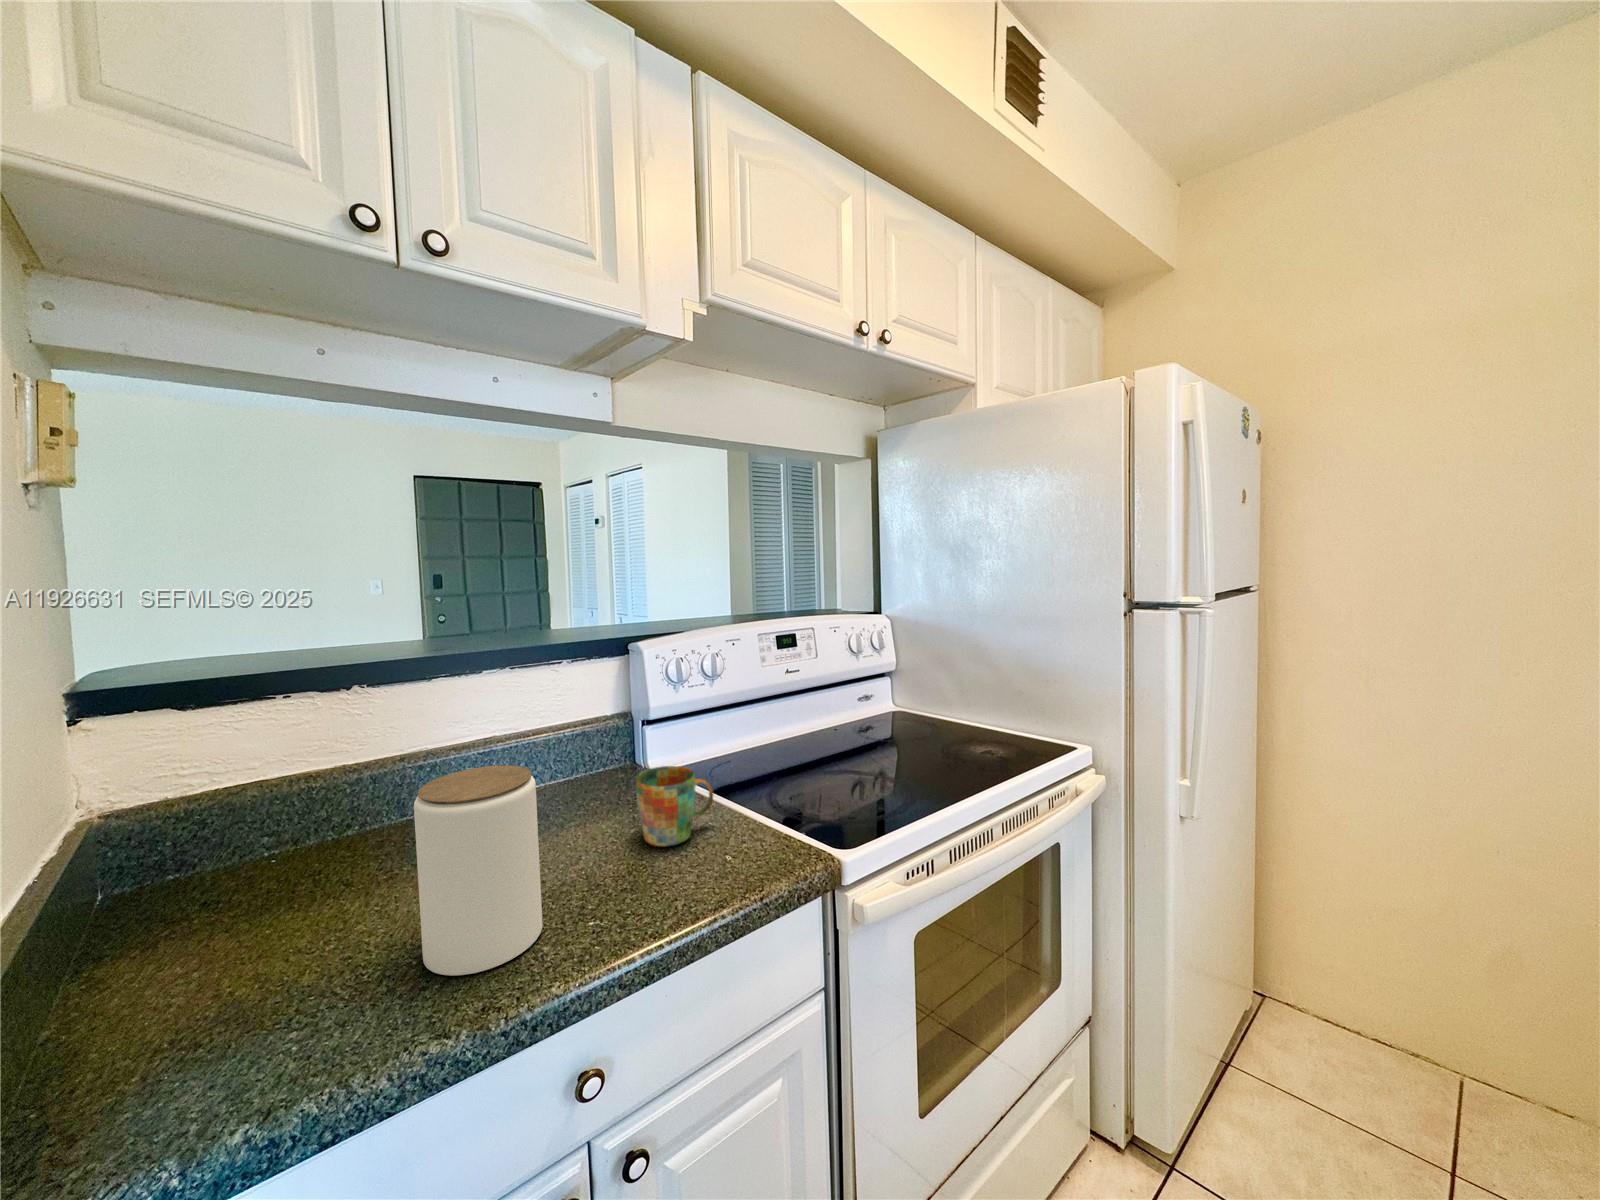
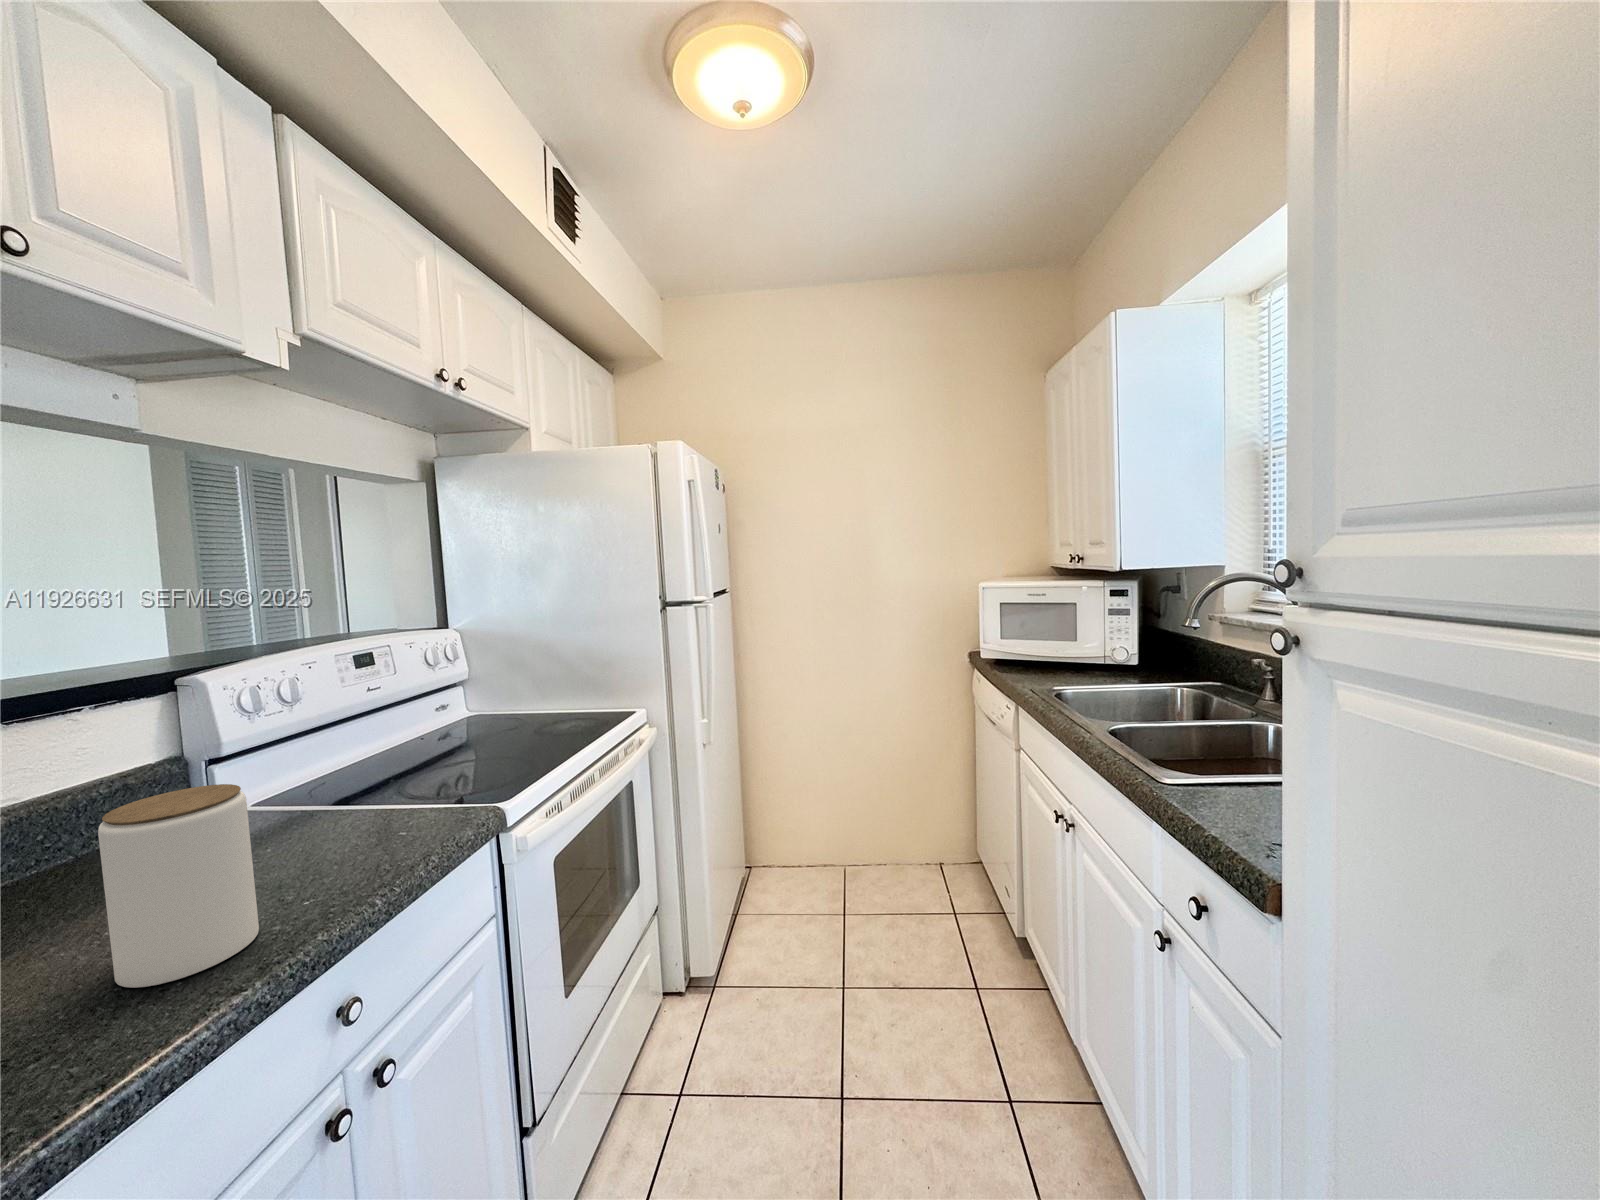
mug: present [636,766,713,846] -> none [276,778,361,854]

